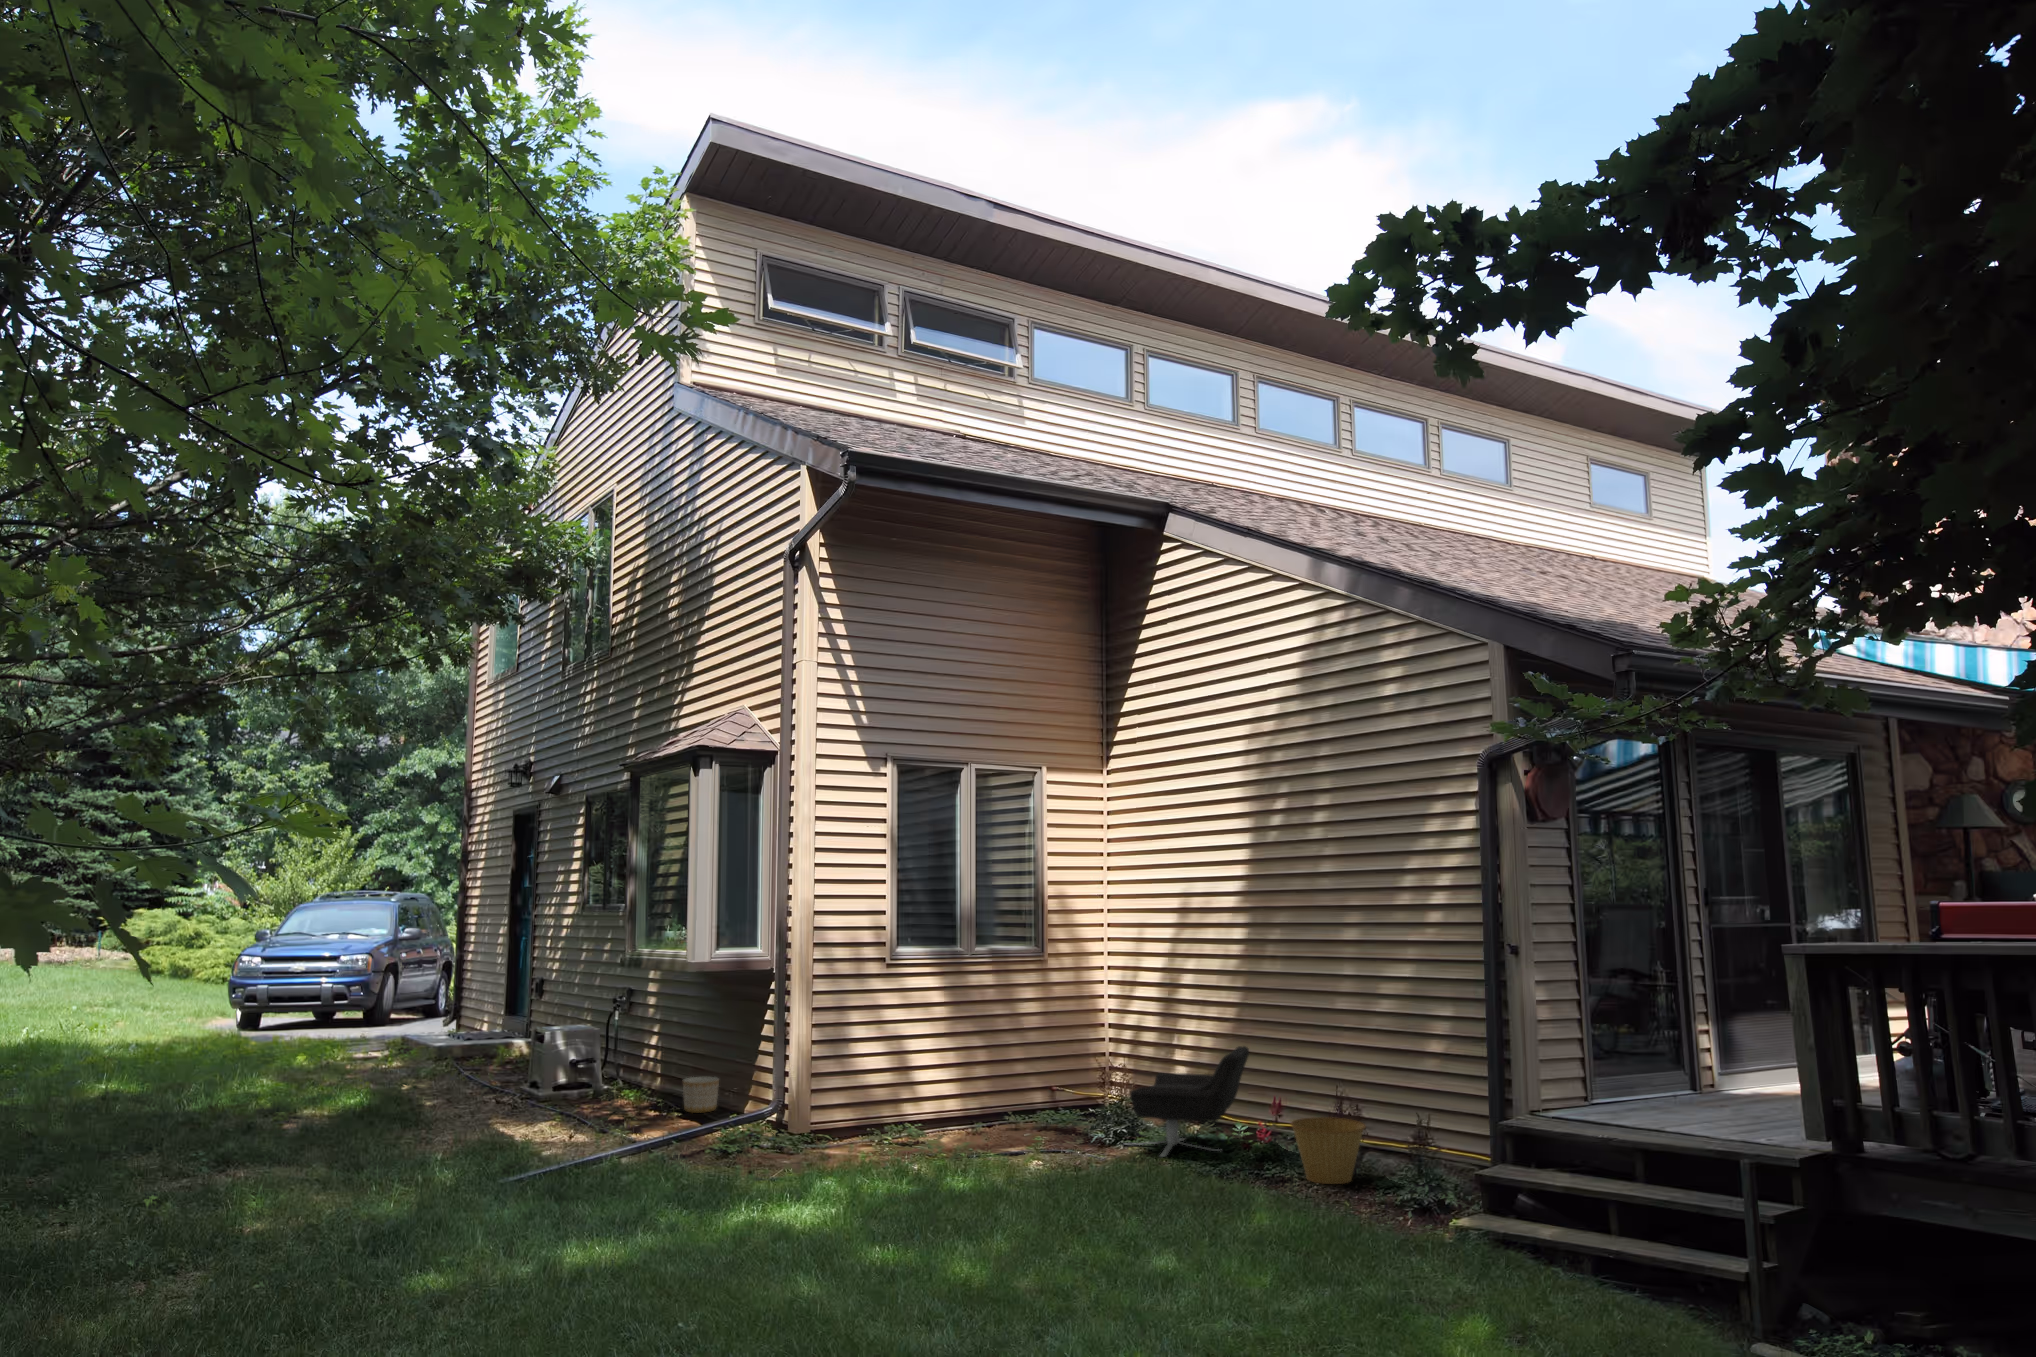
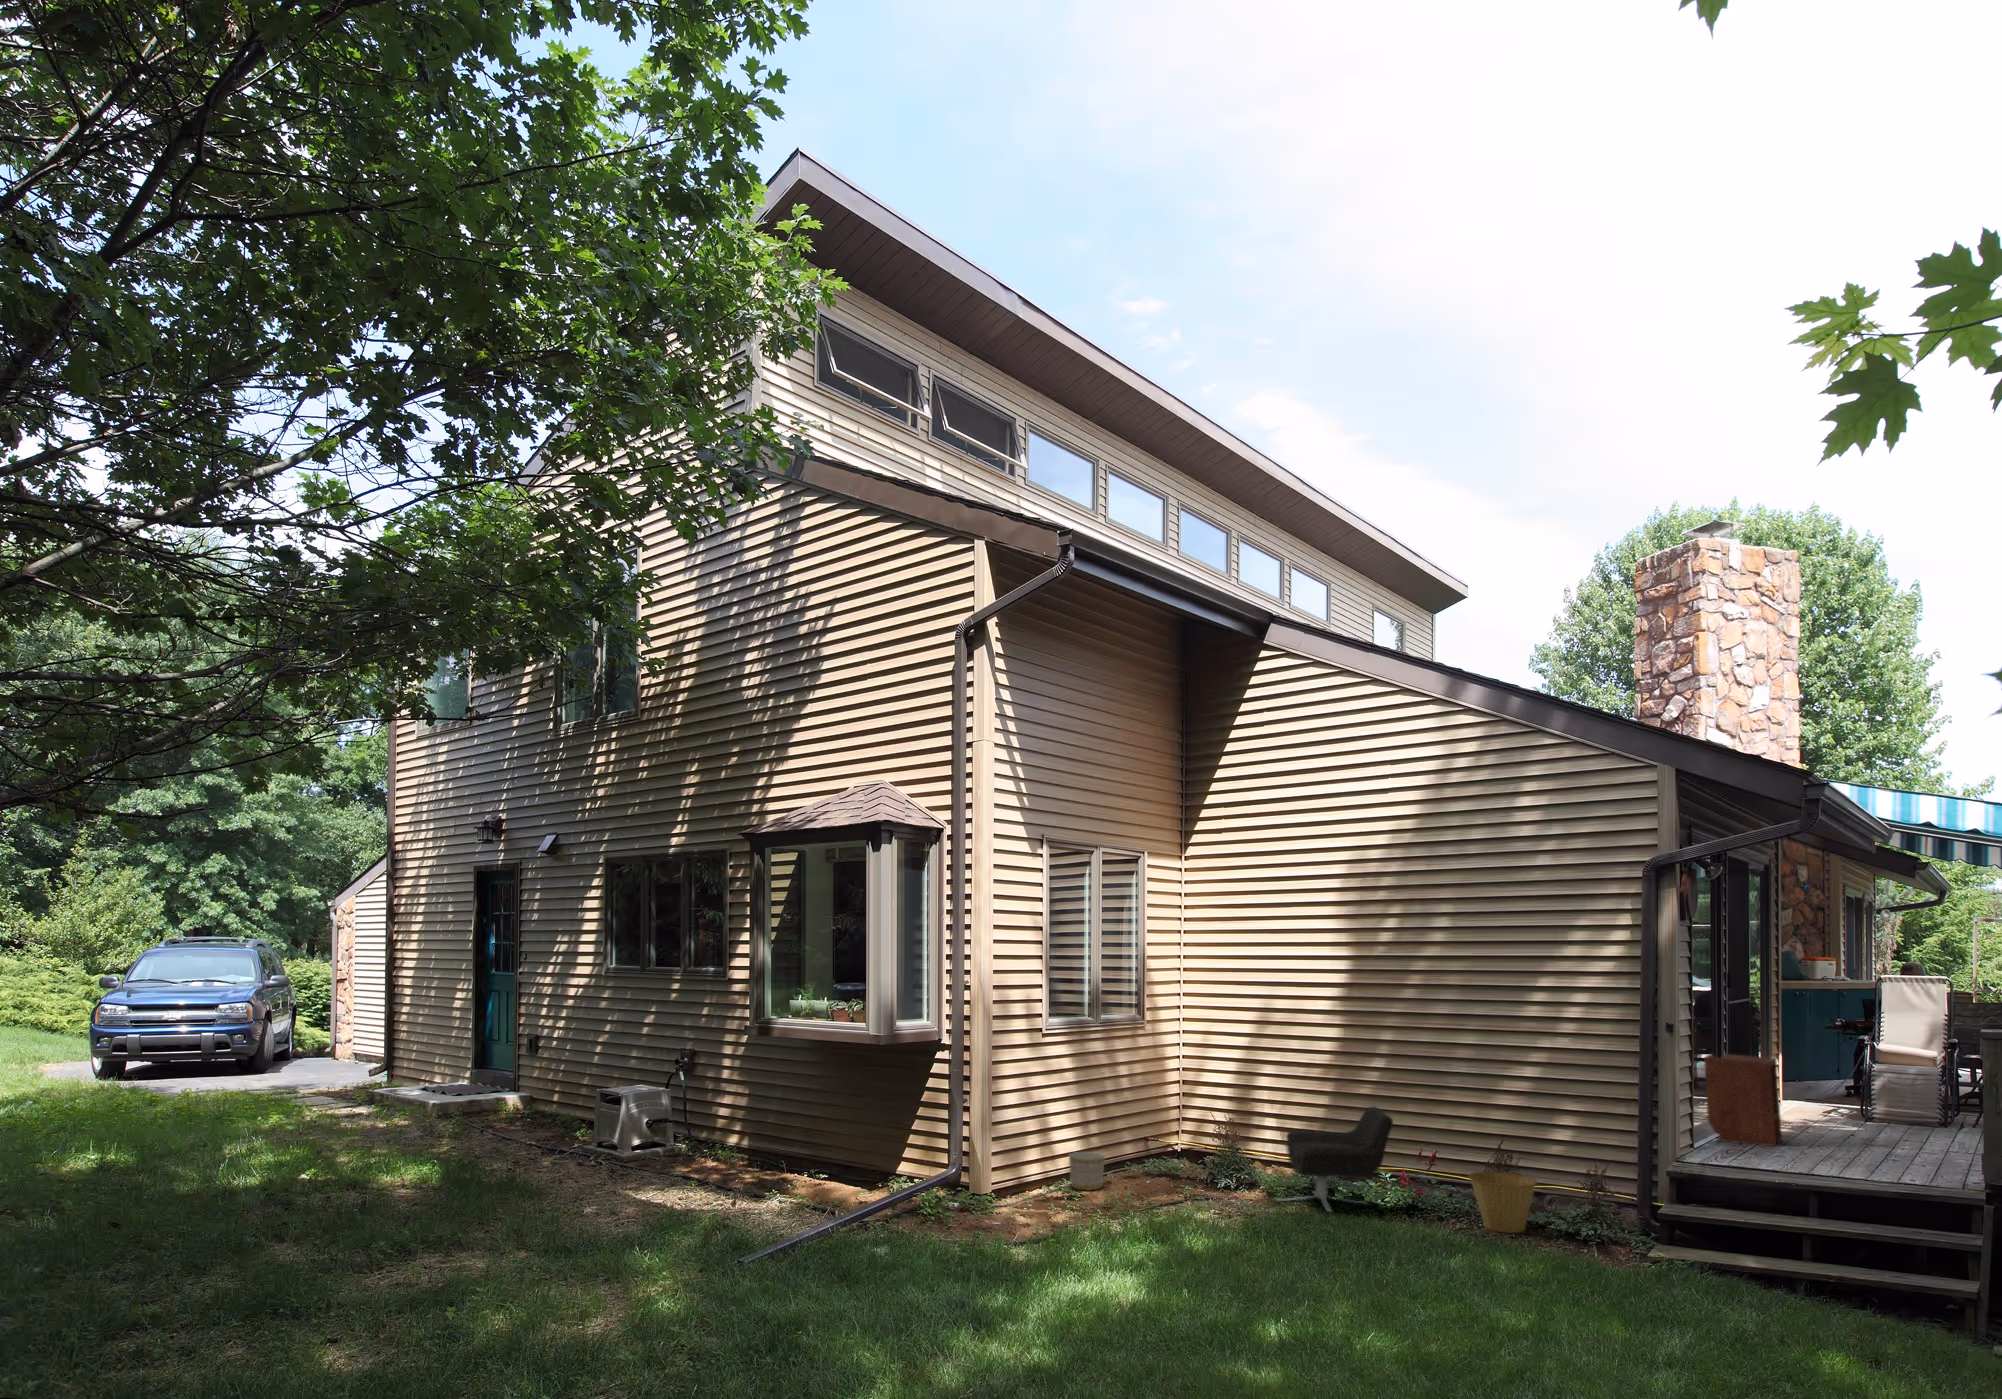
side table: none [1625,989,1729,1100] -> present [1704,1054,1782,1146]
planter: present [683,1077,719,1113] -> present [1069,1152,1105,1190]

